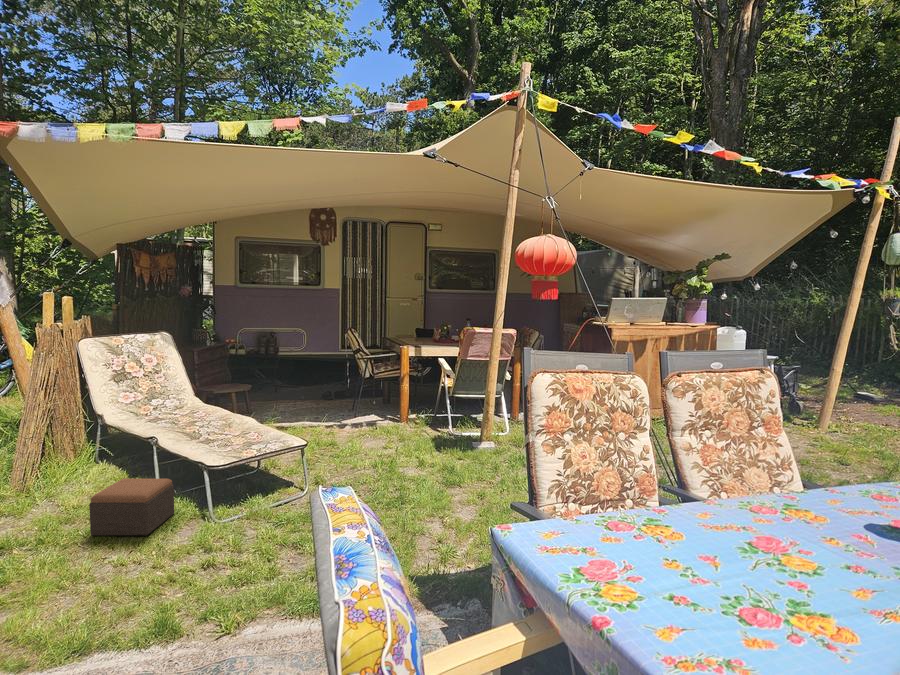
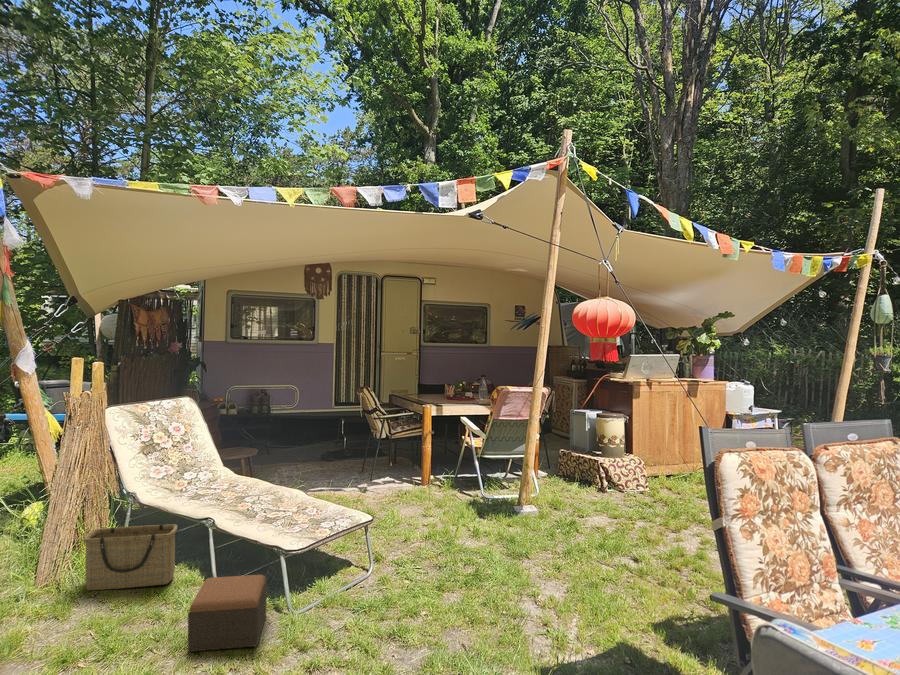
basket: none [39,437,122,487] -> present [83,524,177,590]

